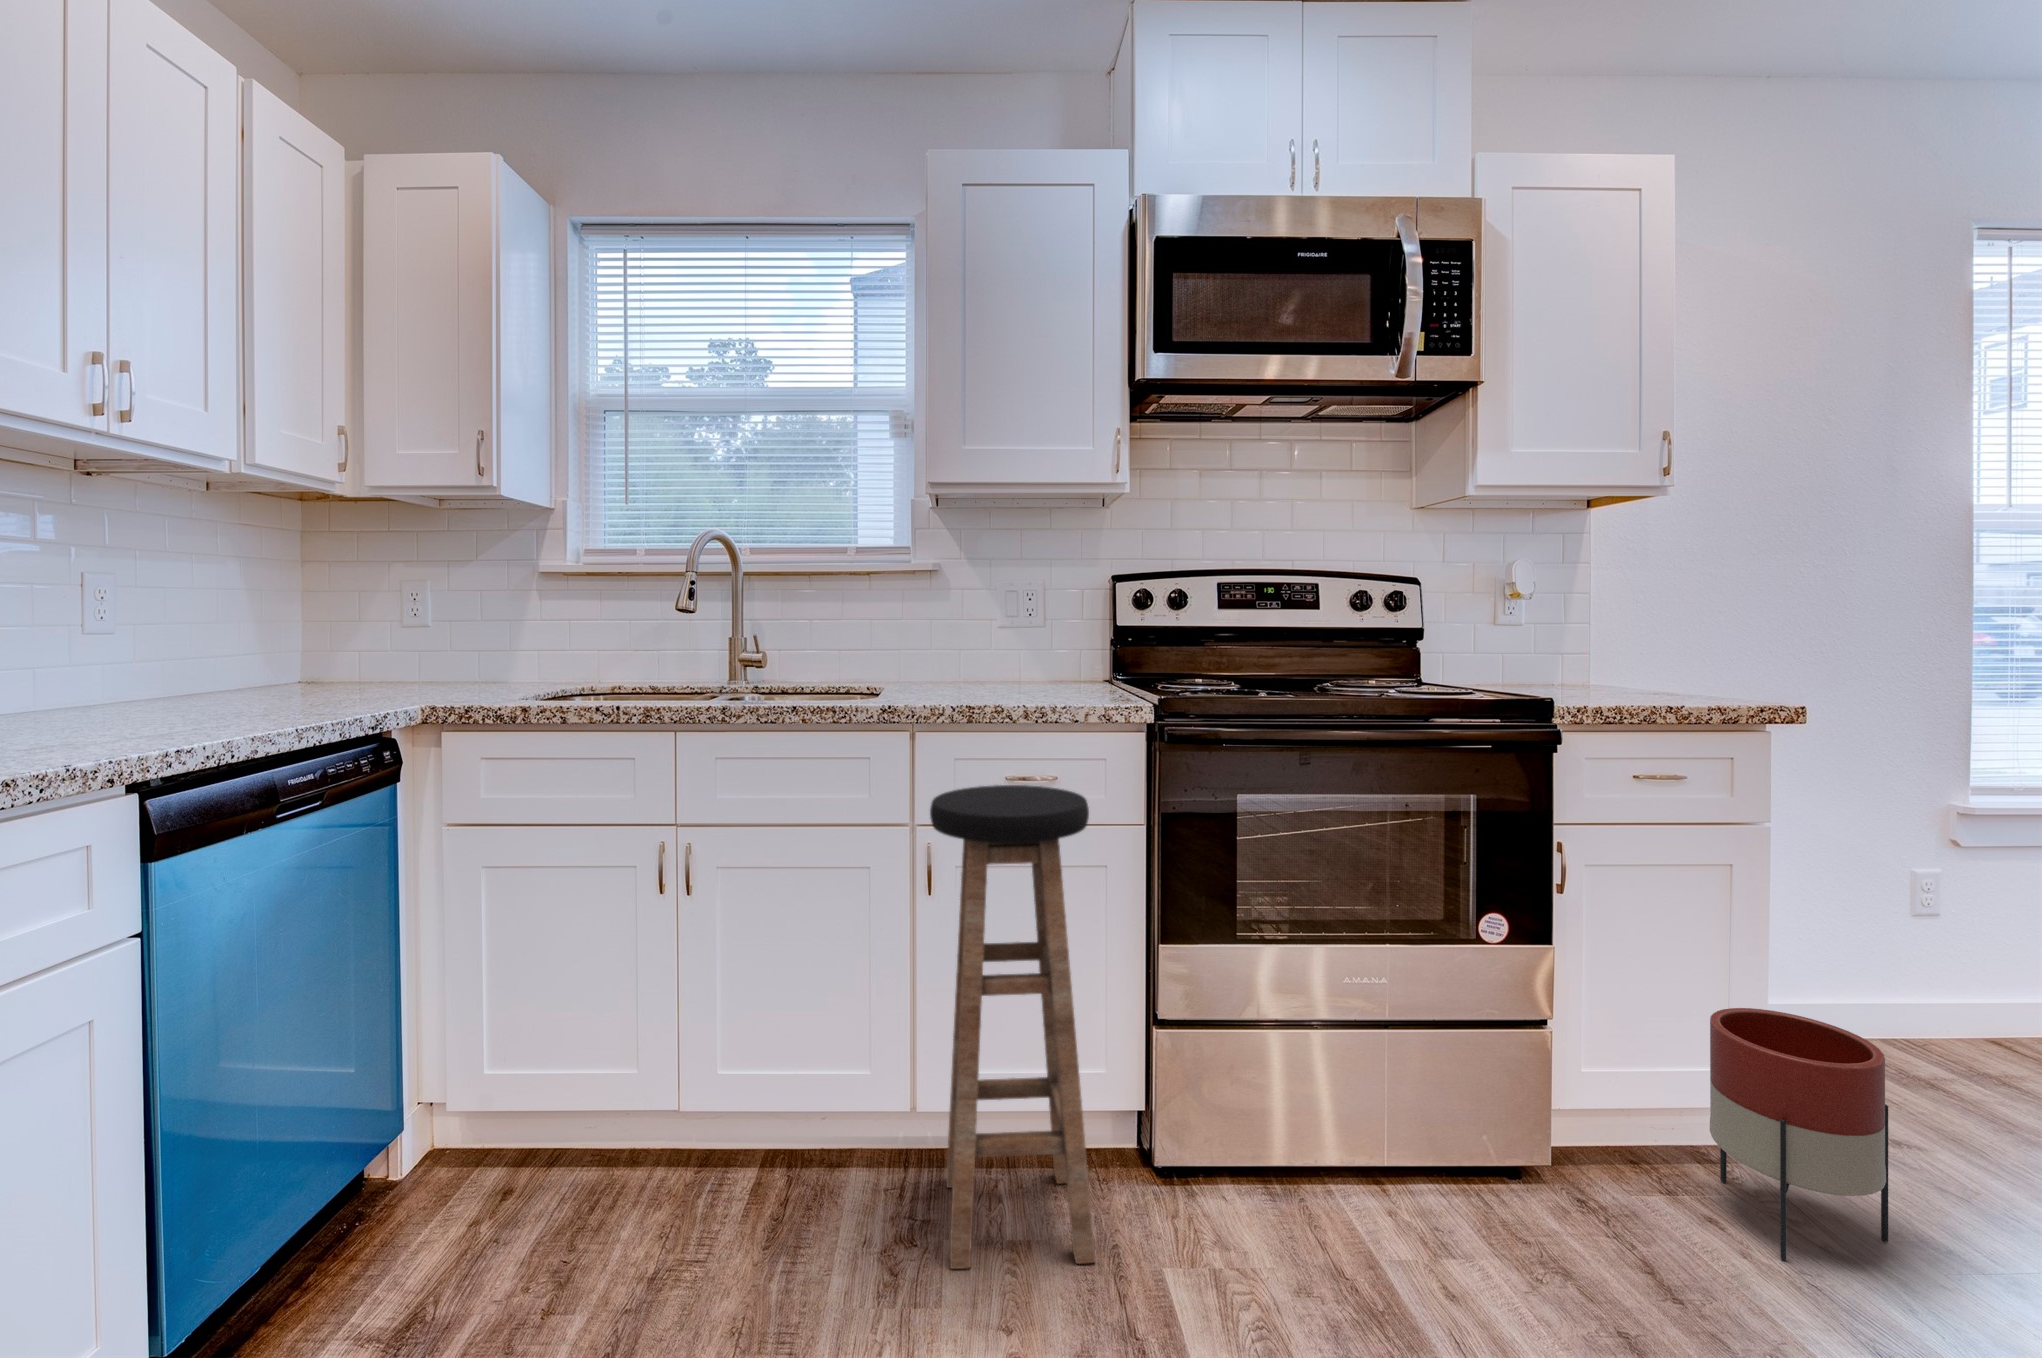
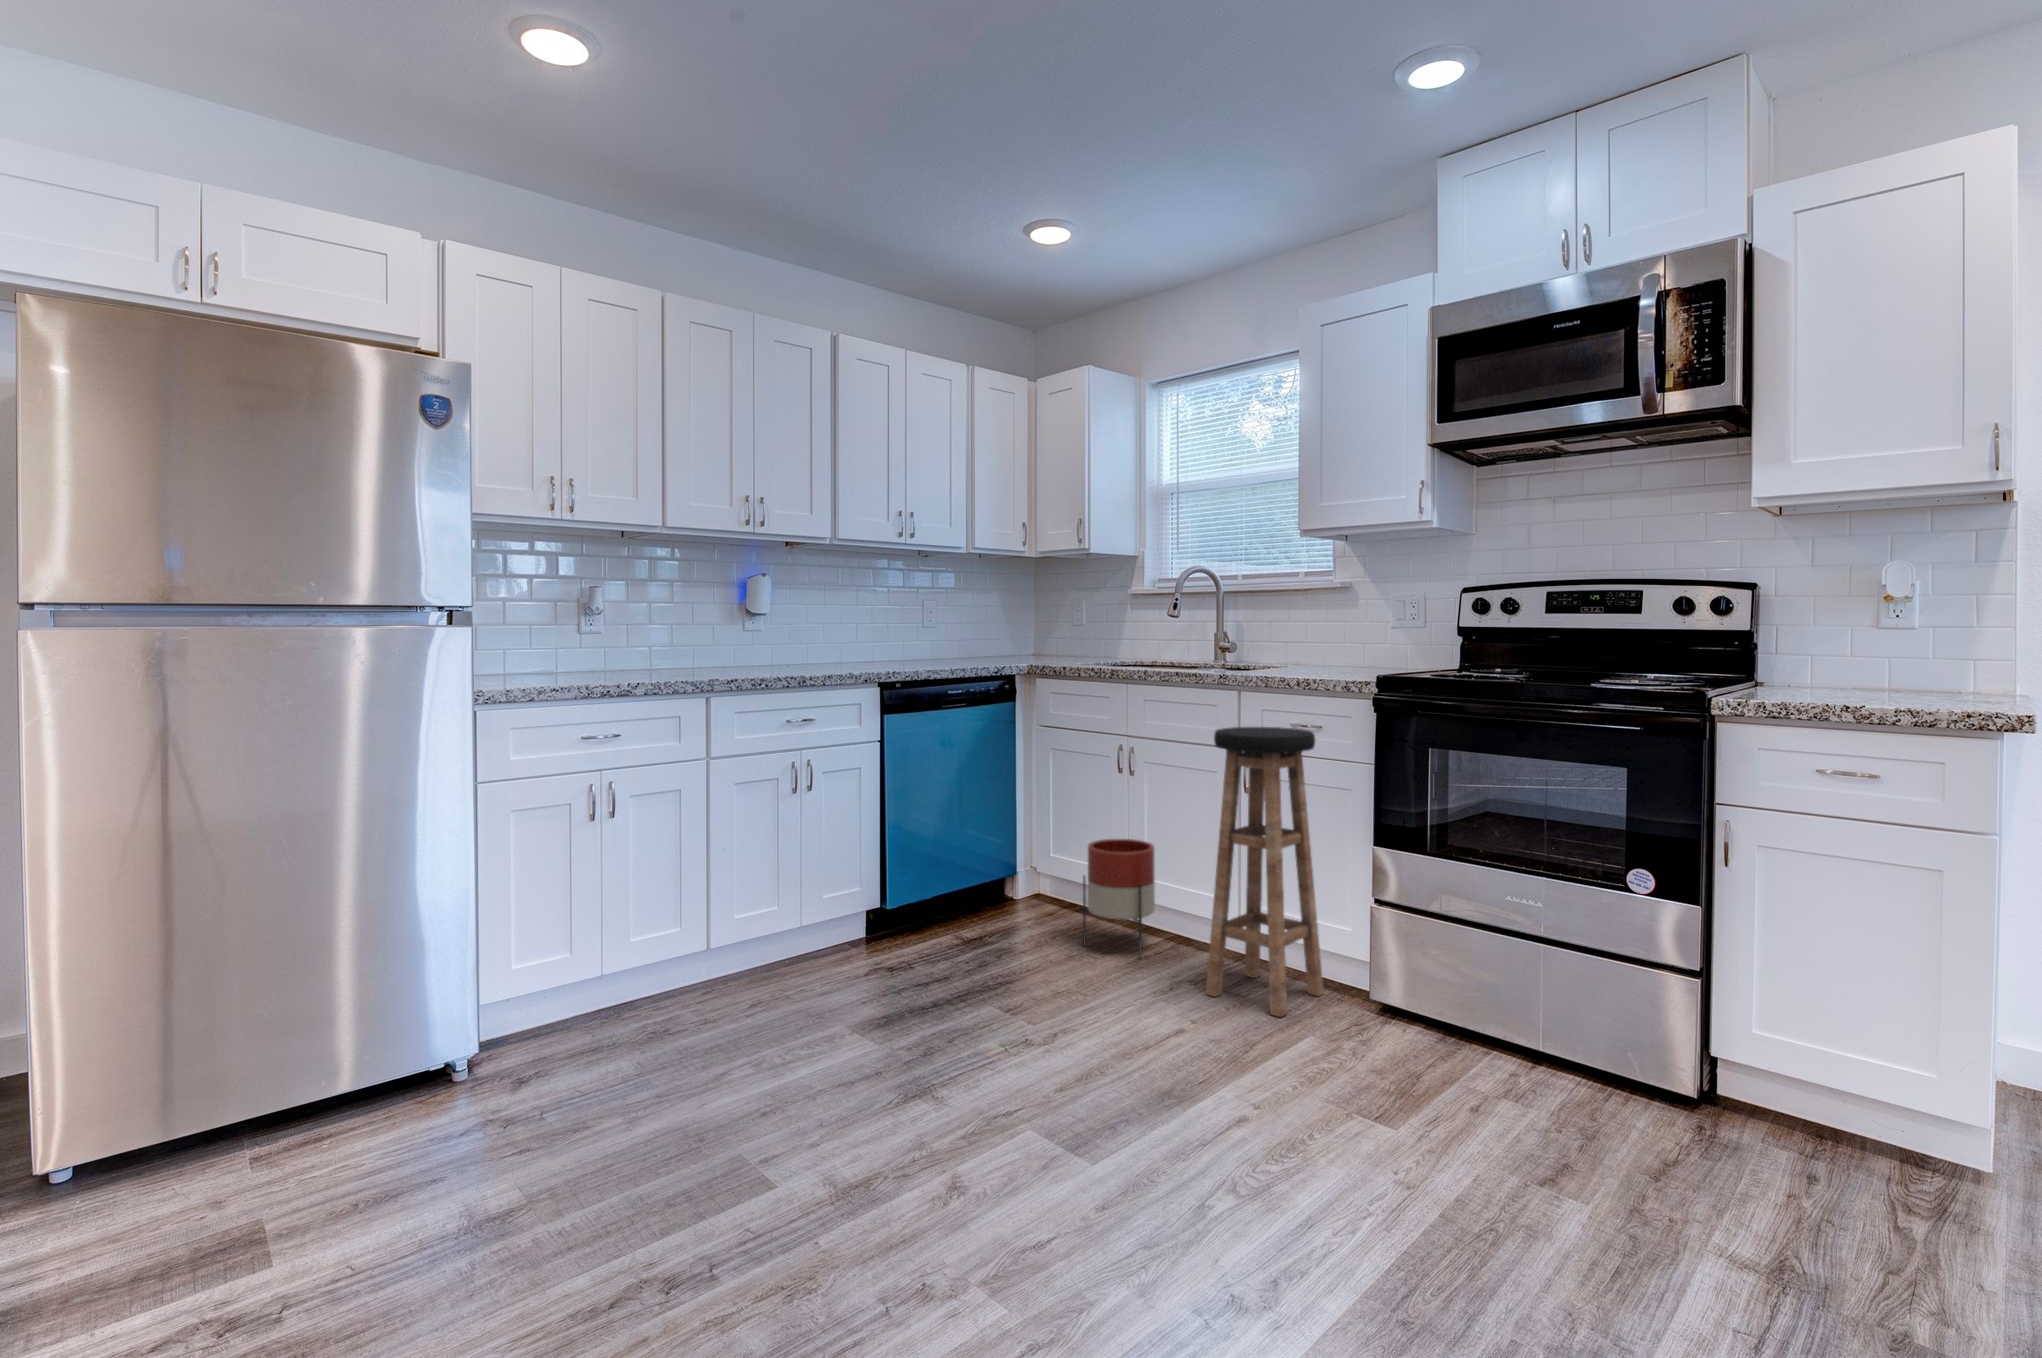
planter: present [1710,1008,1888,1260] -> present [1083,839,1155,958]

